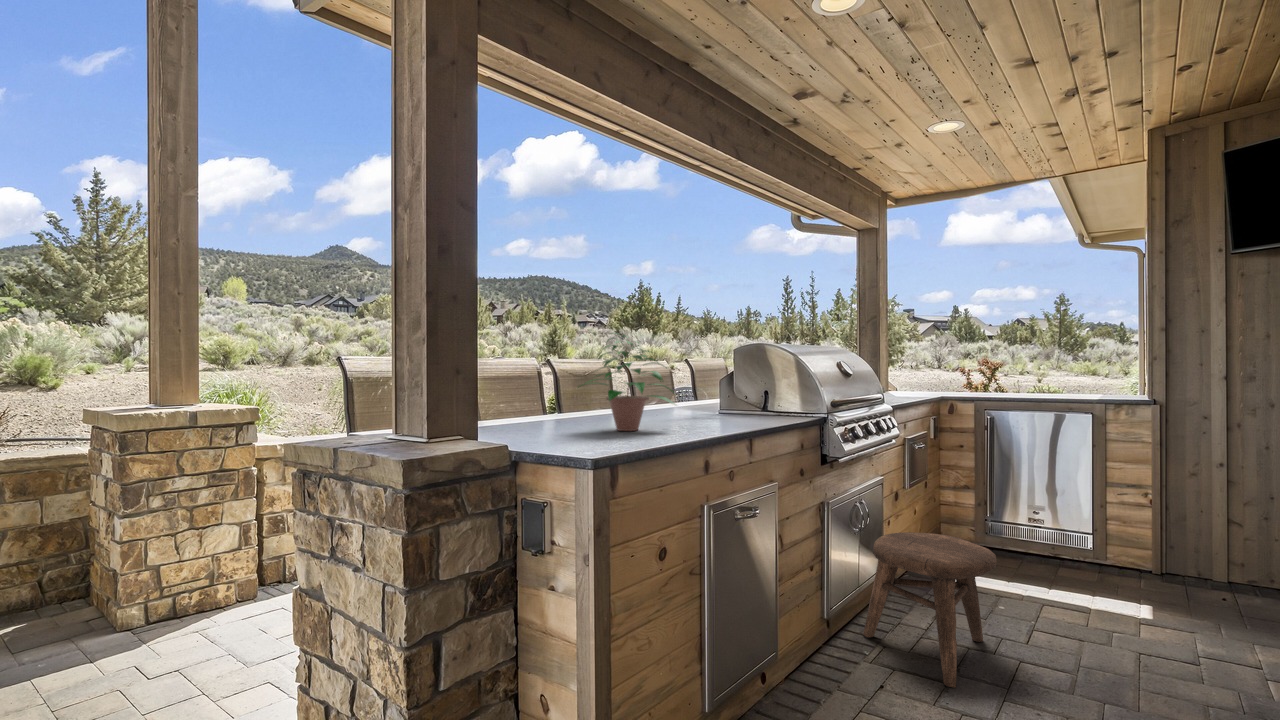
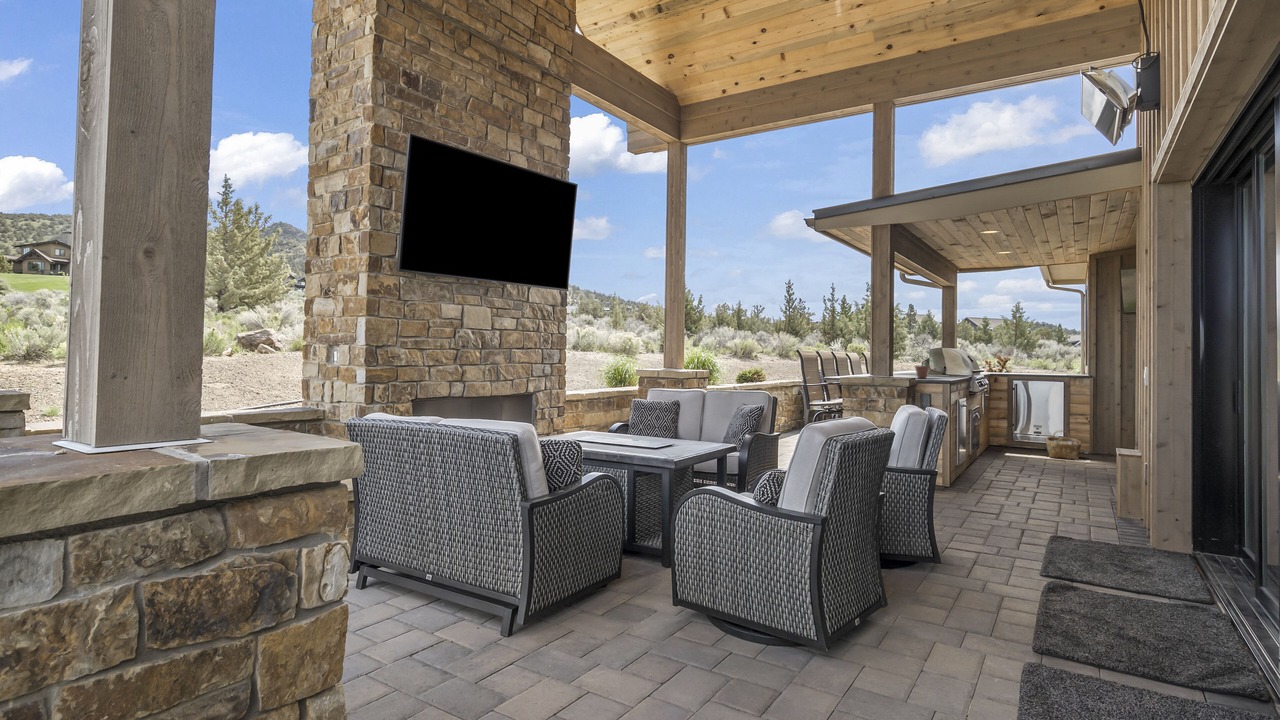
woven basket: none [1052,518,1130,591] -> present [1046,430,1081,459]
stool: present [863,532,997,688] -> none [983,426,1041,477]

